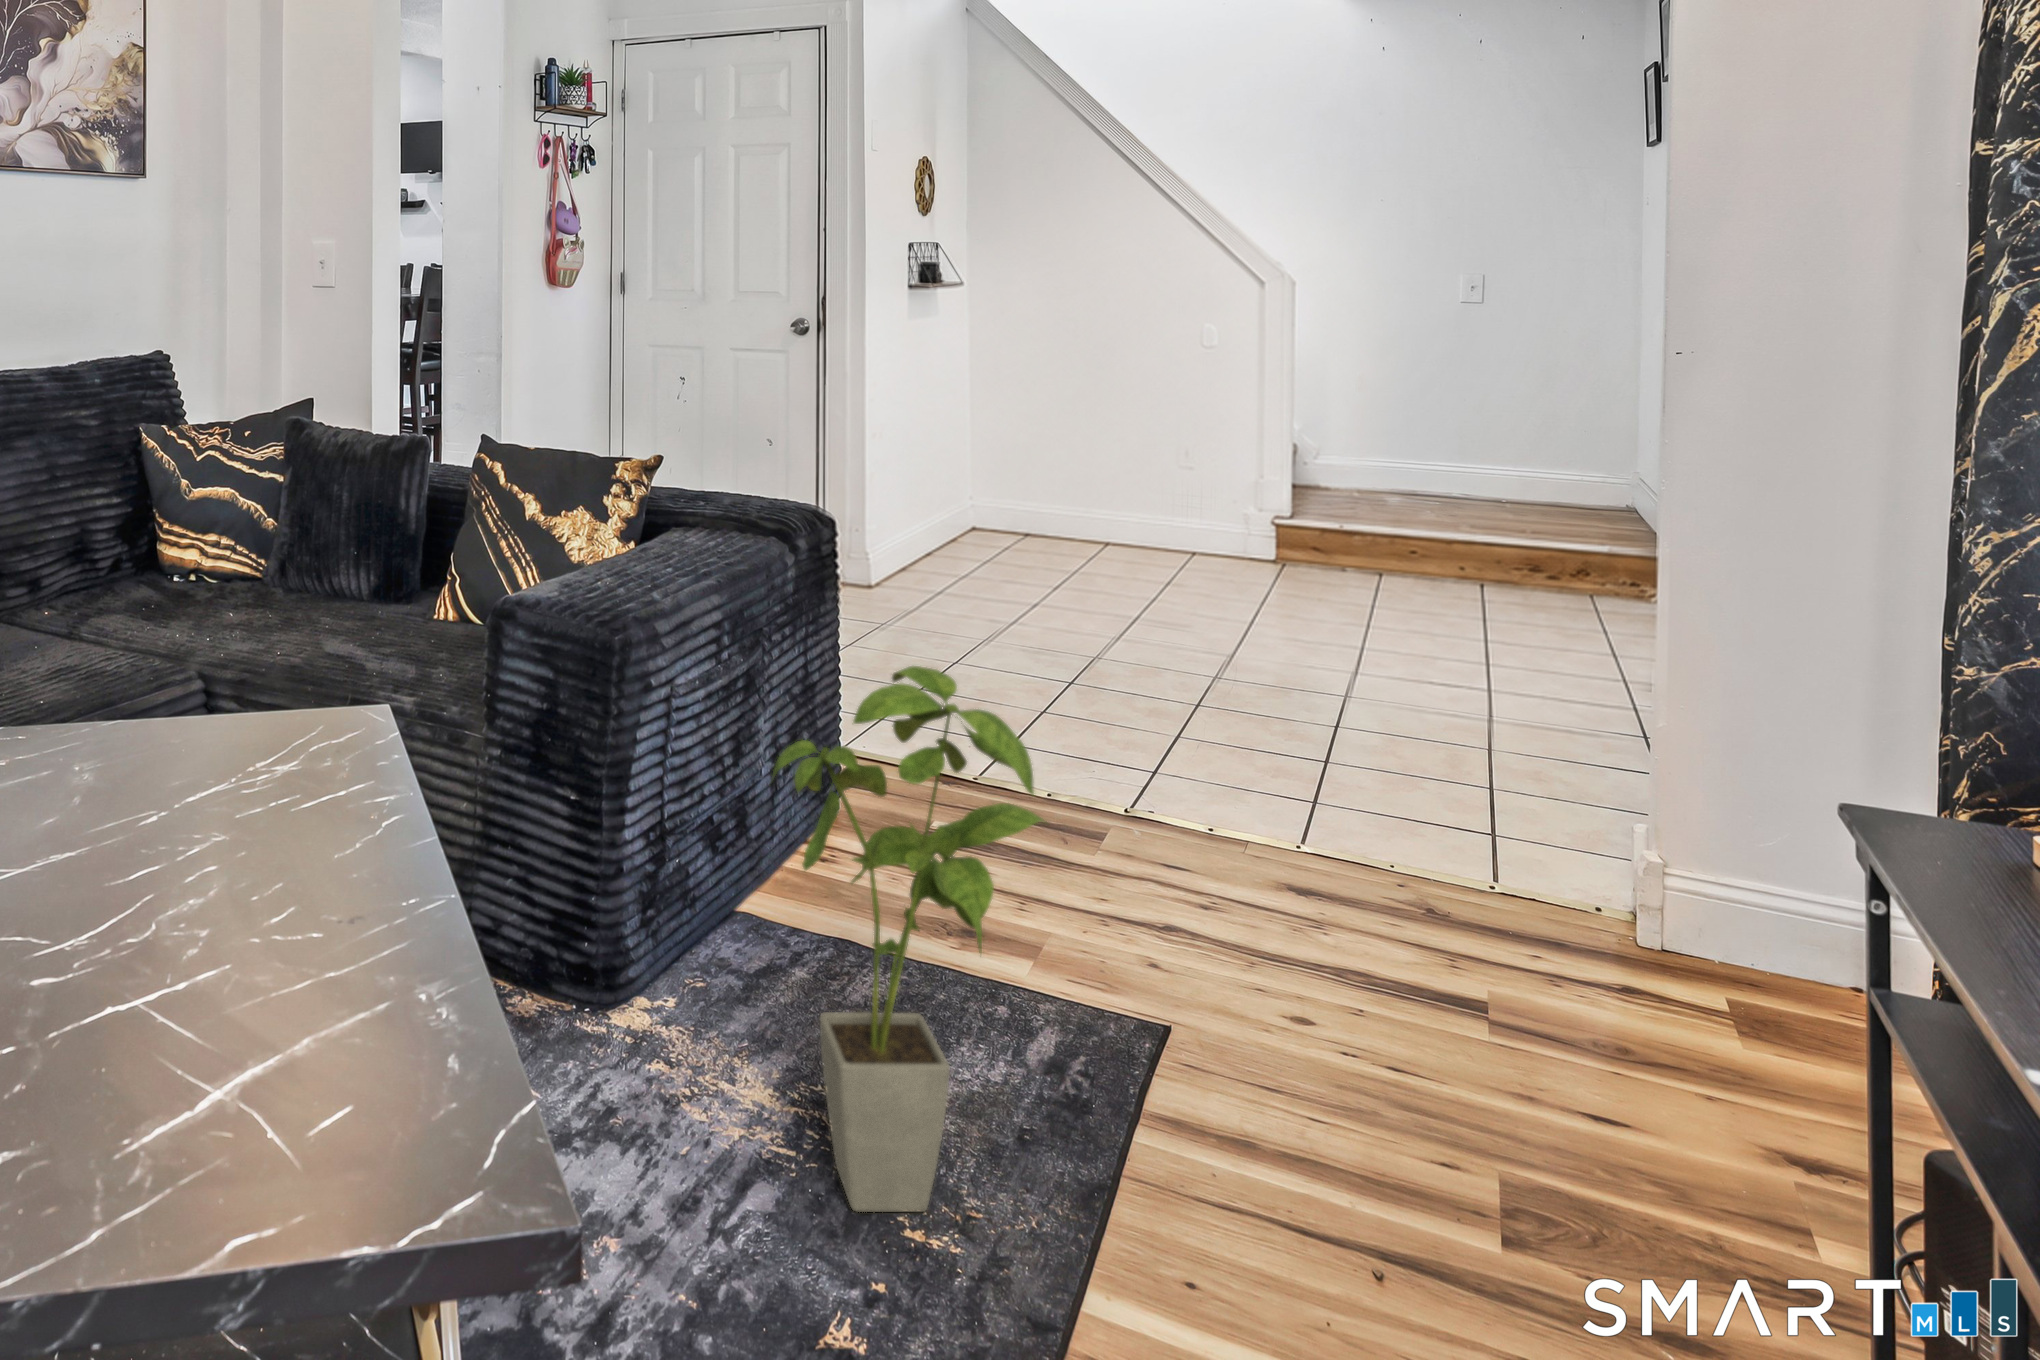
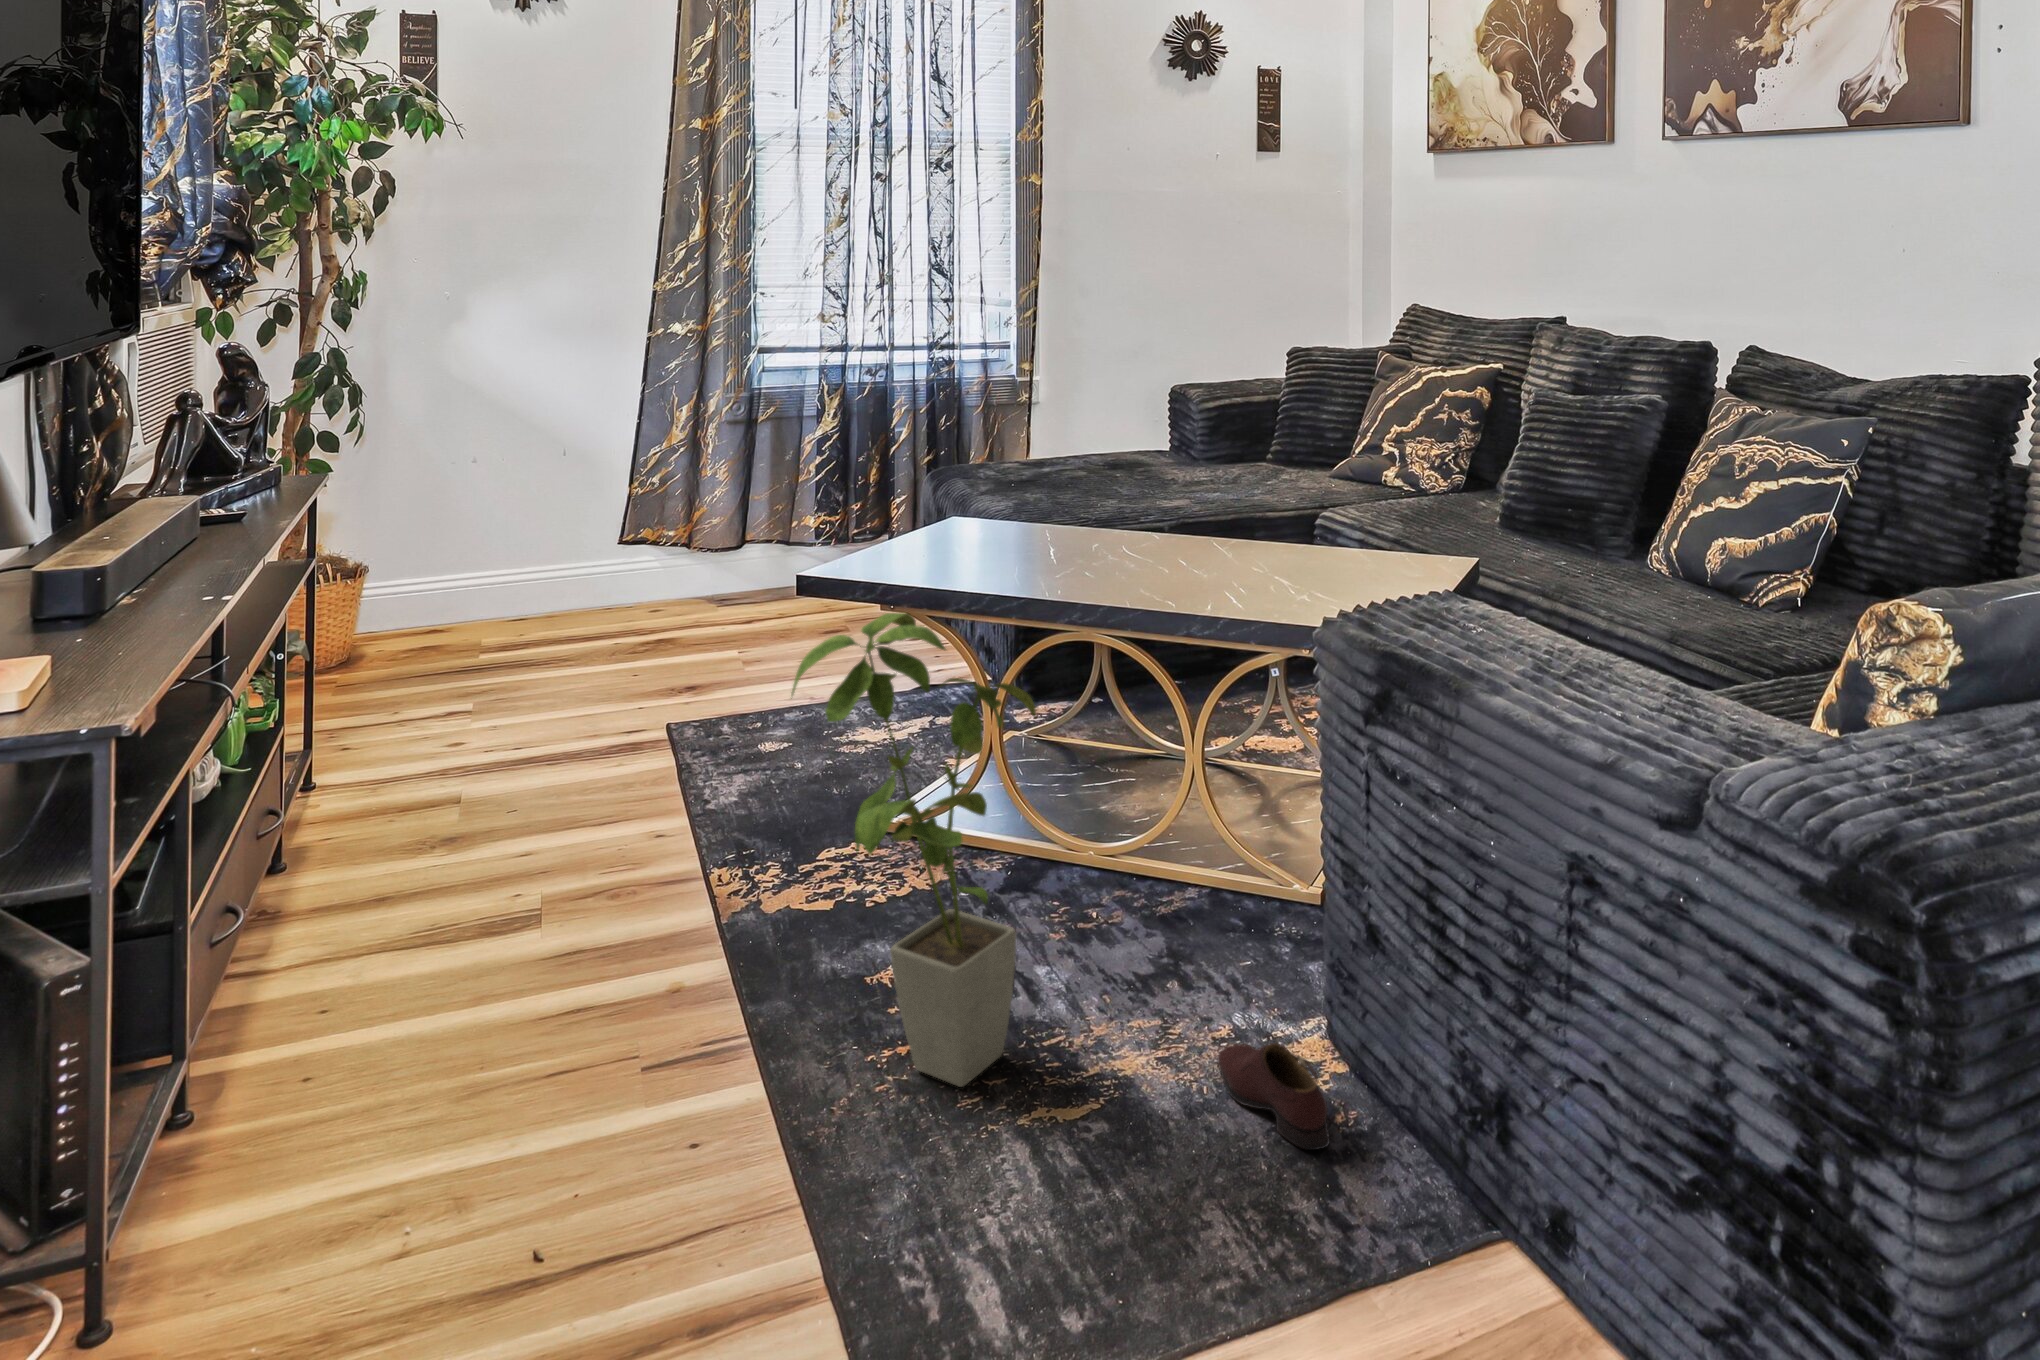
shoe: none [689,926,760,1040] -> present [1218,1043,1330,1150]

